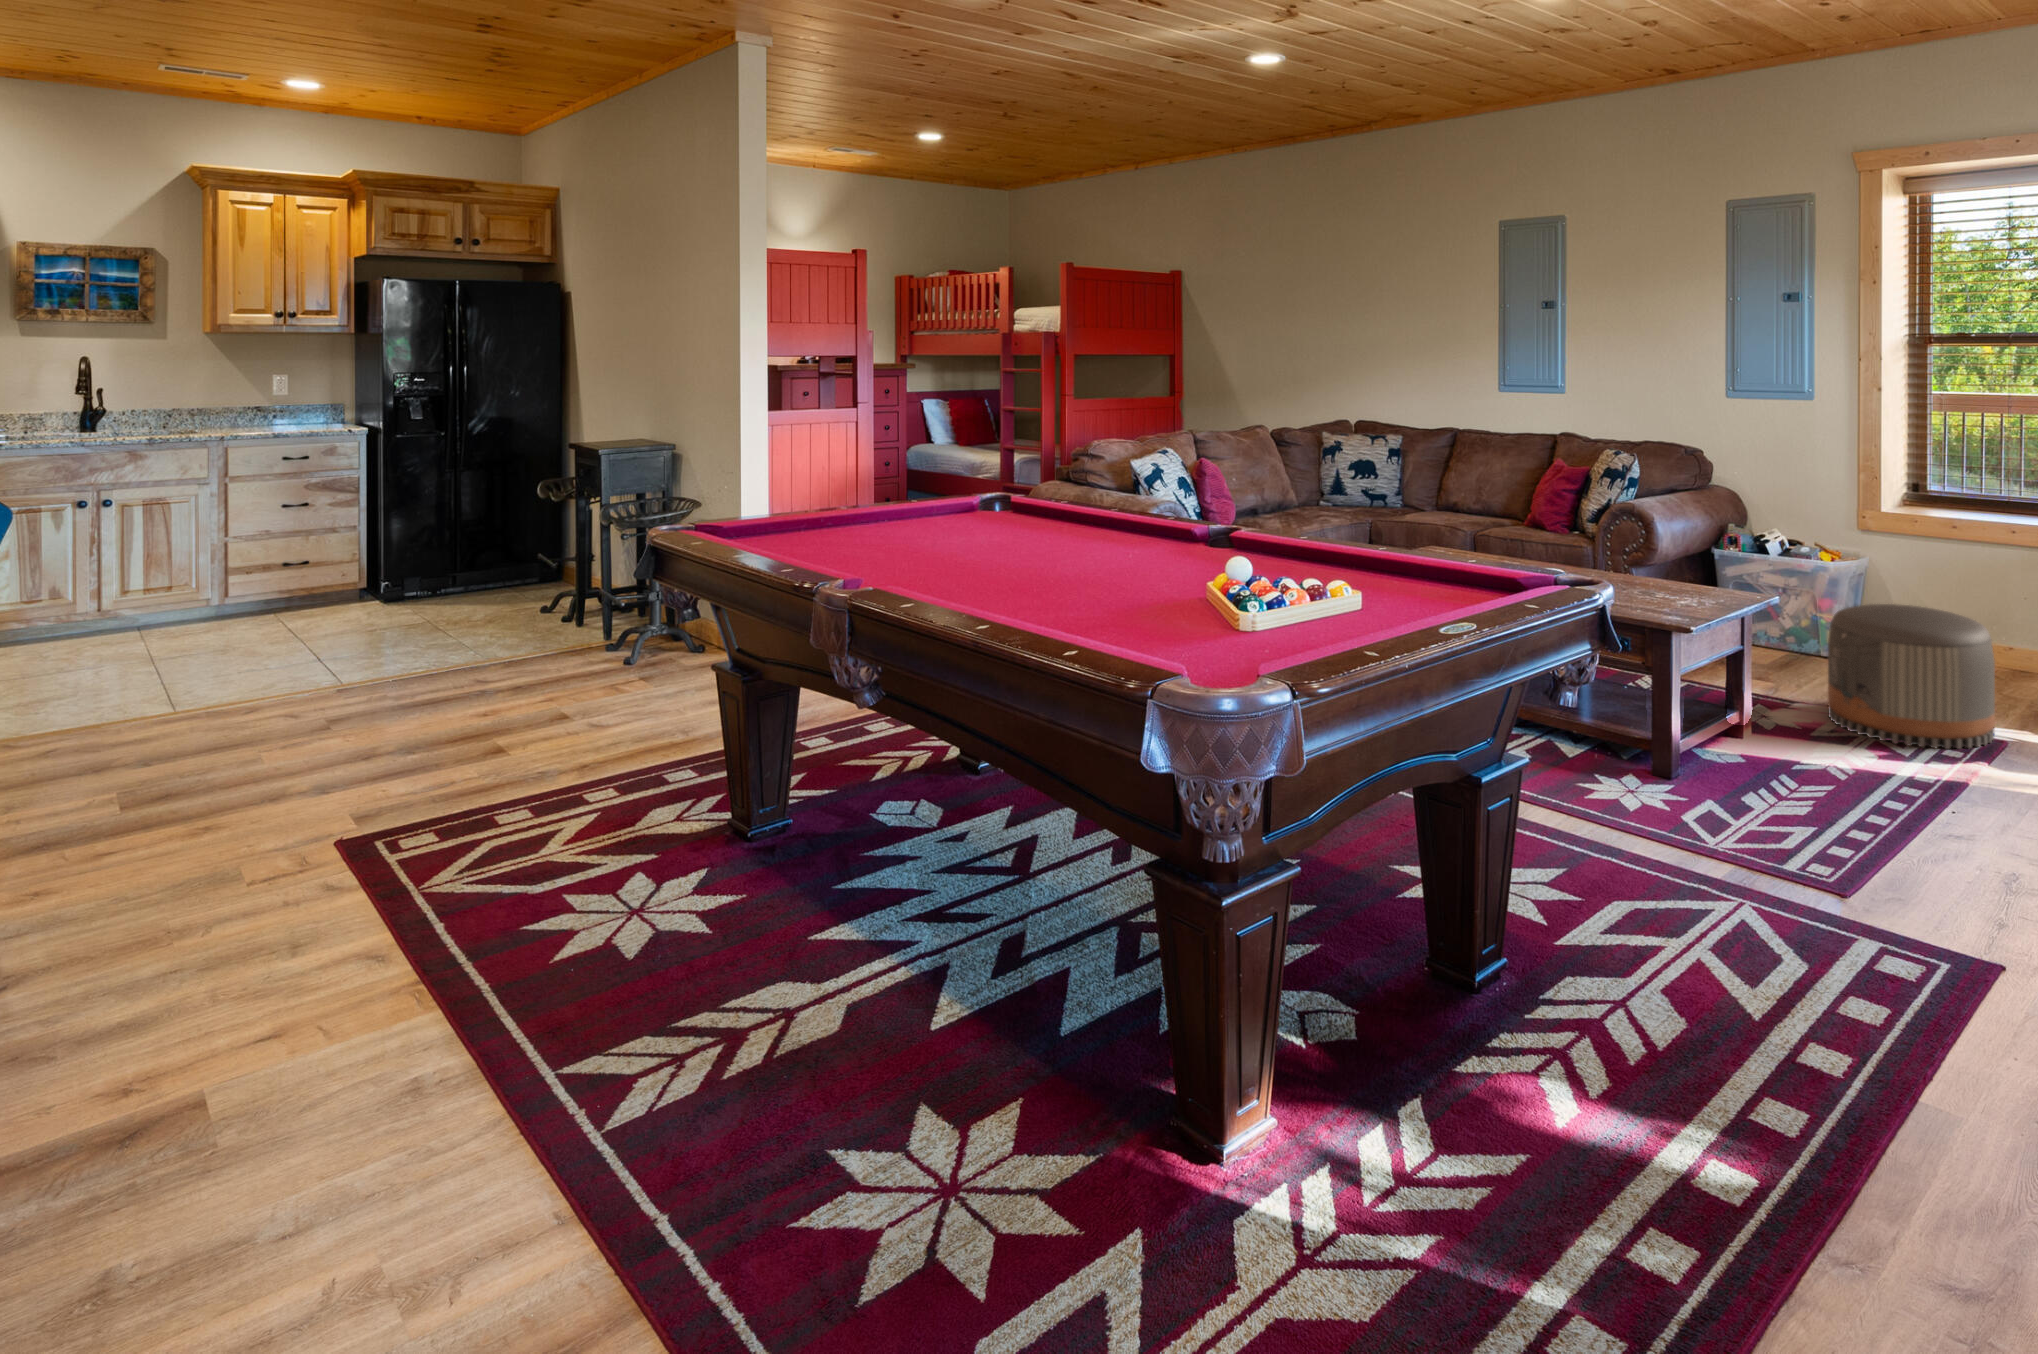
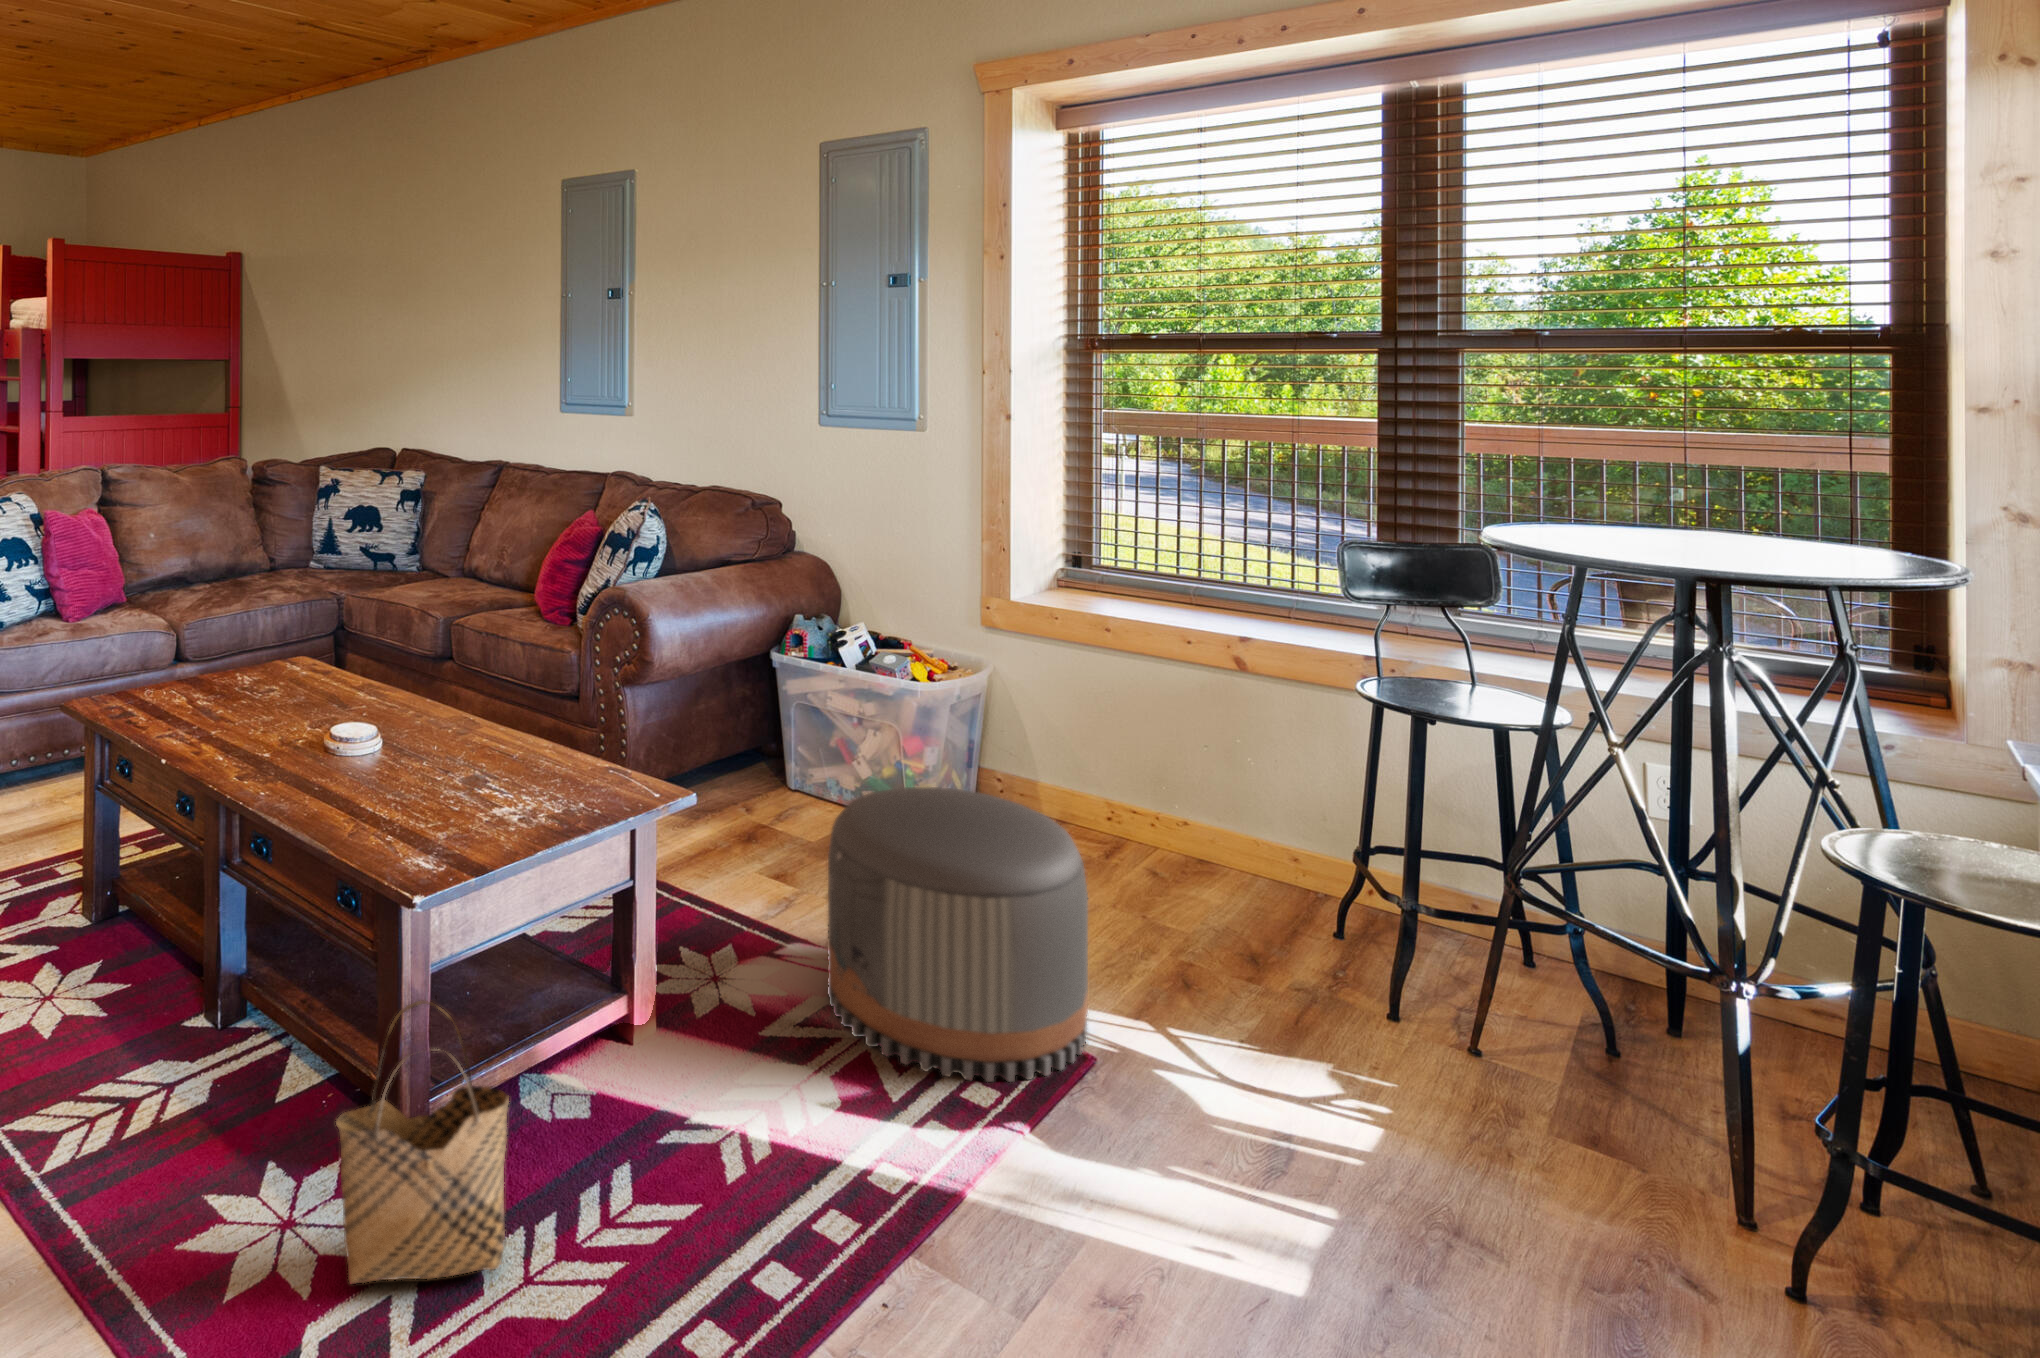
woven basket: none [1660,675,1745,800] -> present [336,1000,509,1284]

